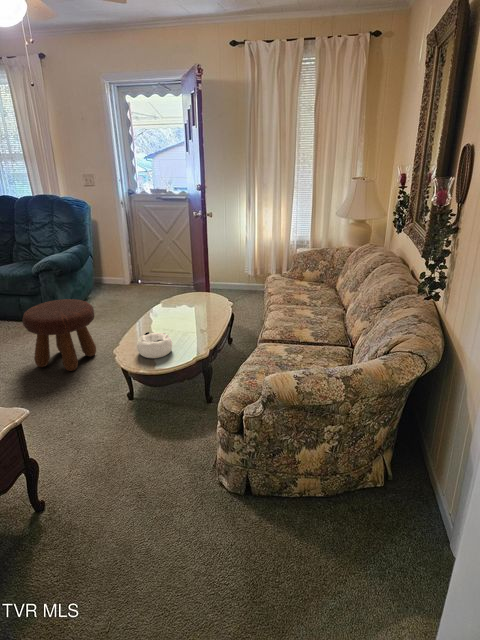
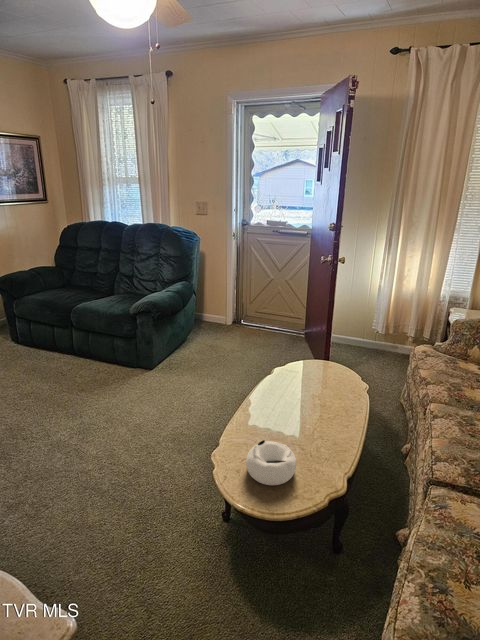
footstool: present [22,299,96,371] -> none [109,356,193,450]

